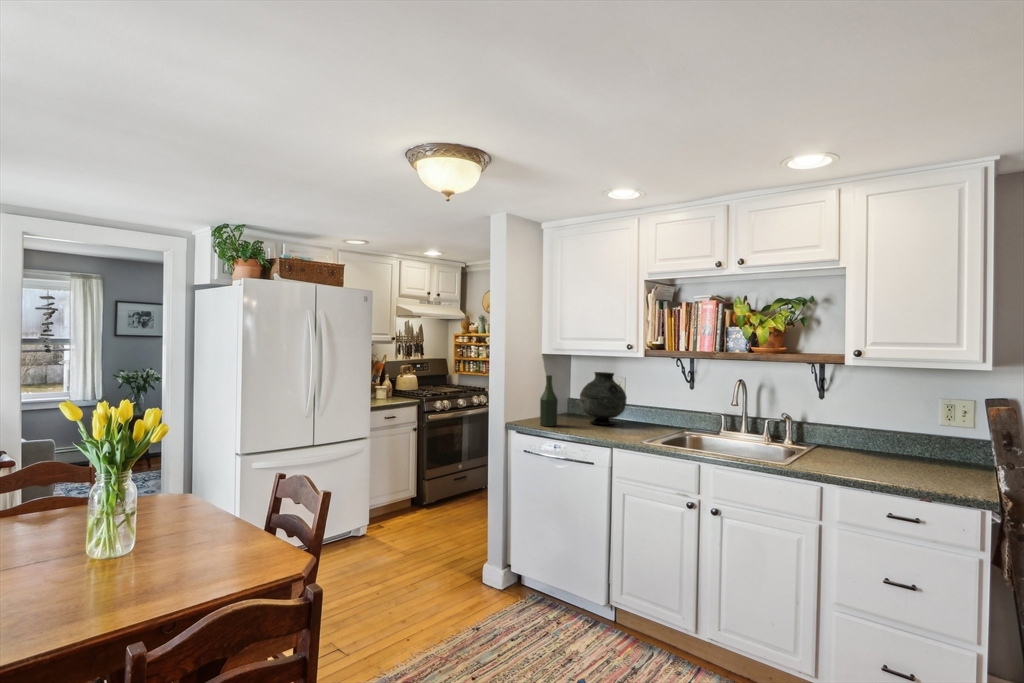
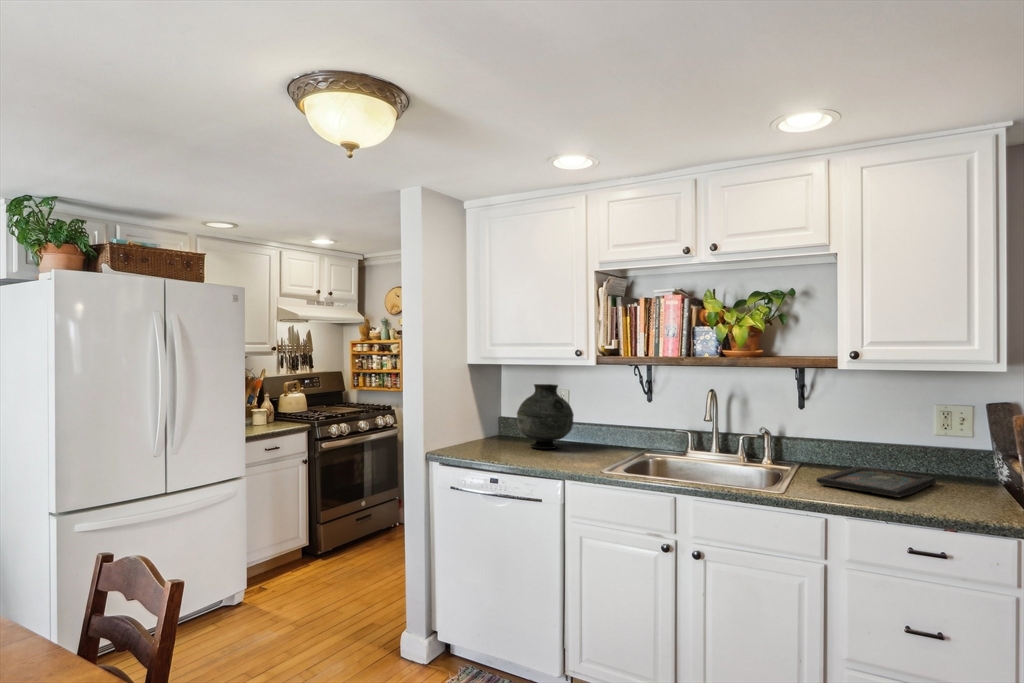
bottle: present [540,375,558,427] -> none [469,390,491,455]
tray: none [821,449,931,473] -> present [817,466,936,497]

